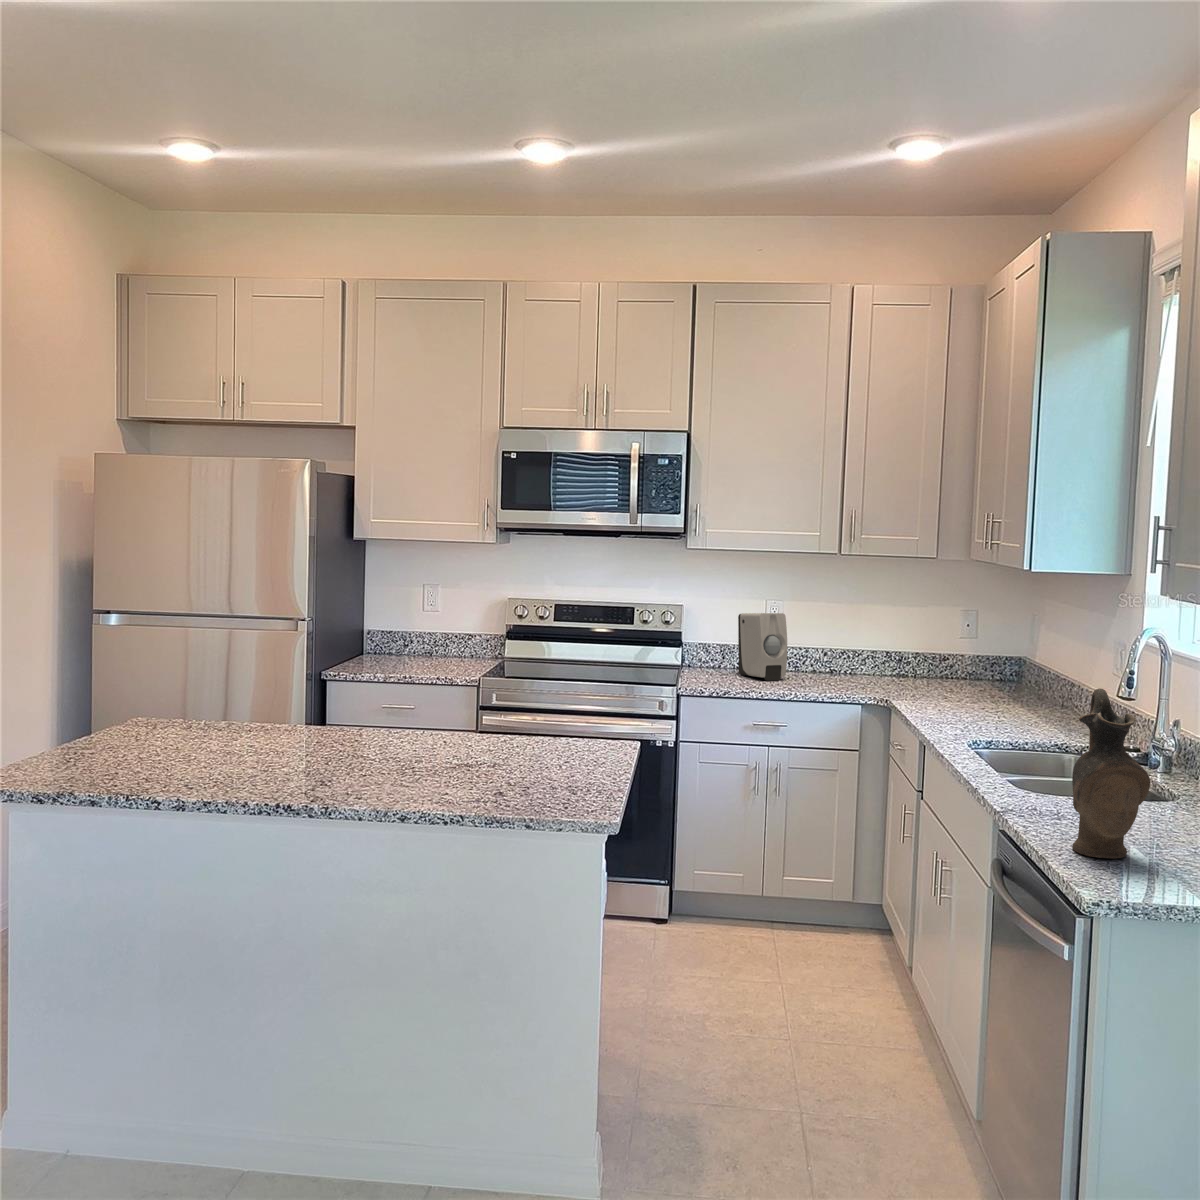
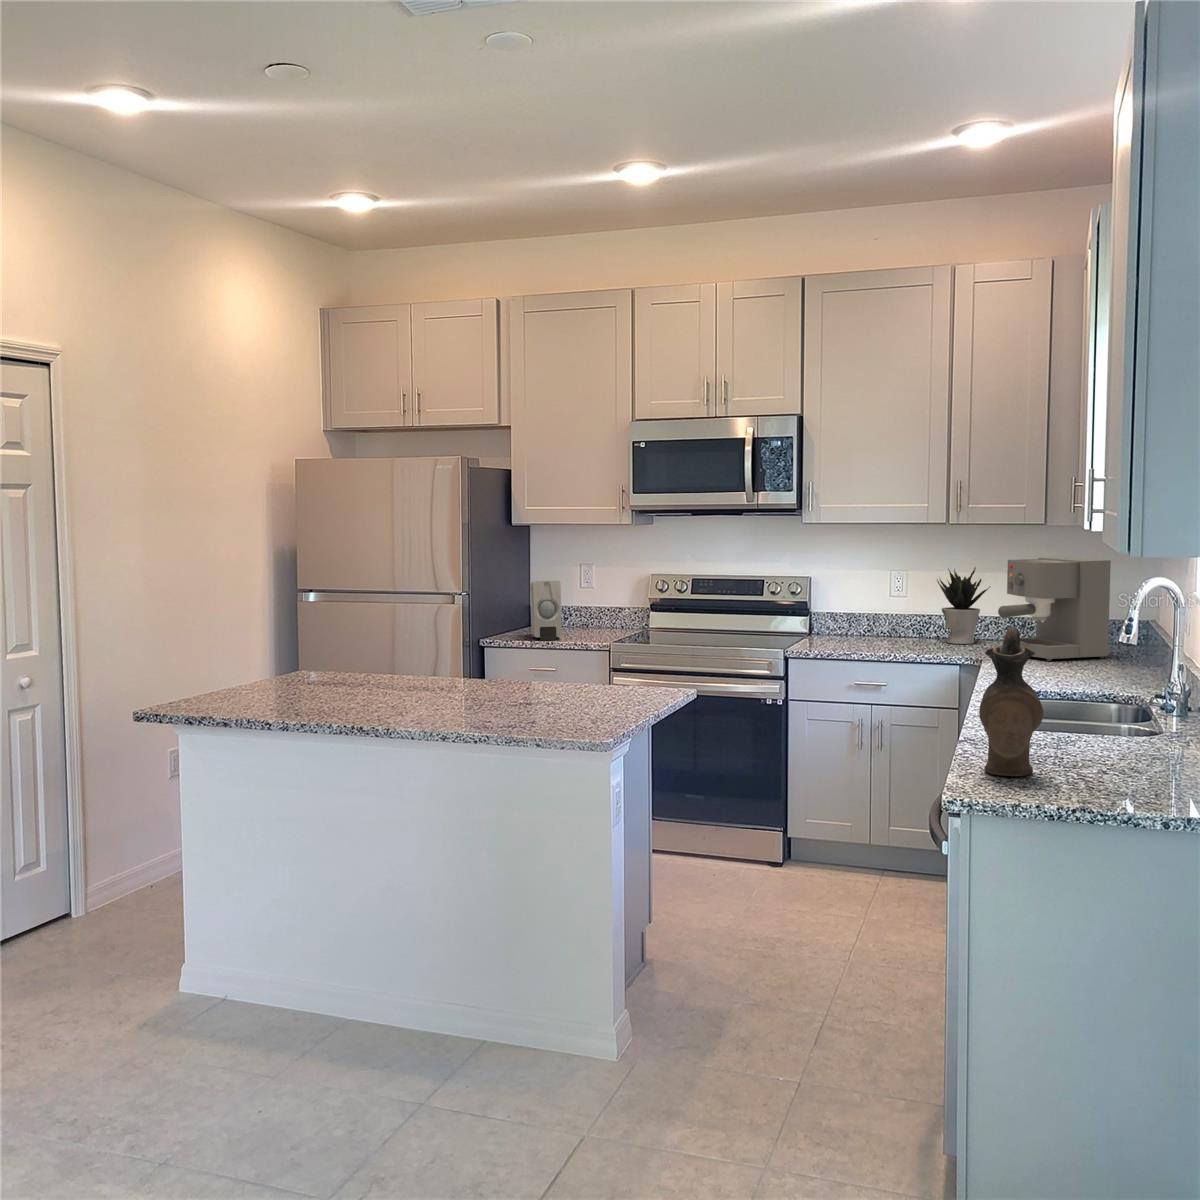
coffee maker: none [897,594,1005,700] -> present [998,557,1111,661]
potted plant: none [816,599,869,679] -> present [937,567,991,644]
soap dispenser: present [738,613,787,681] -> present [531,581,562,640]

